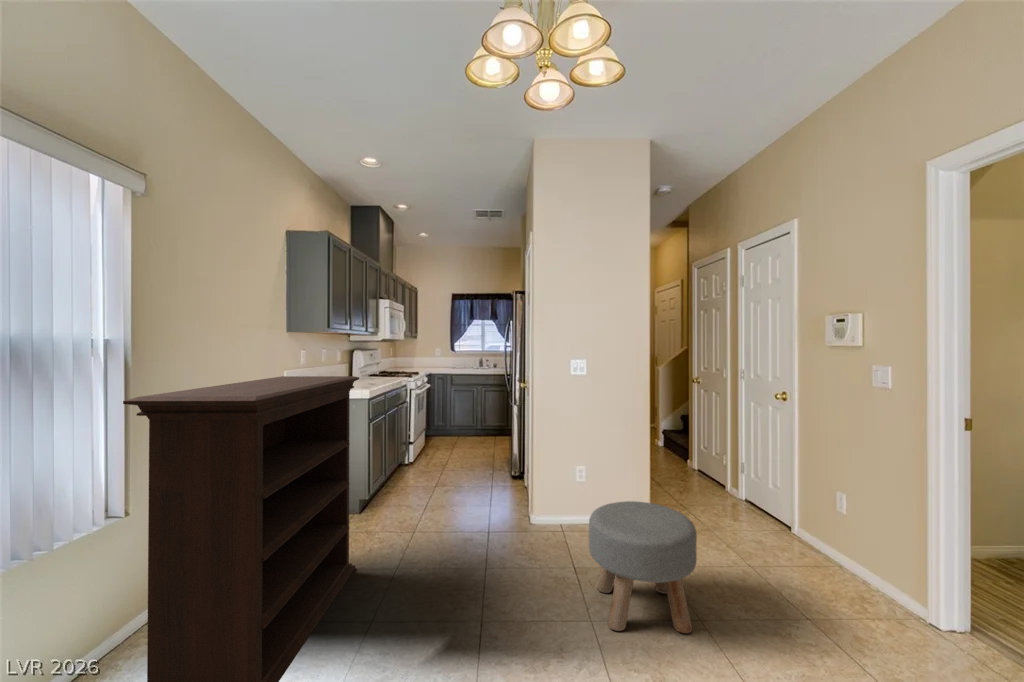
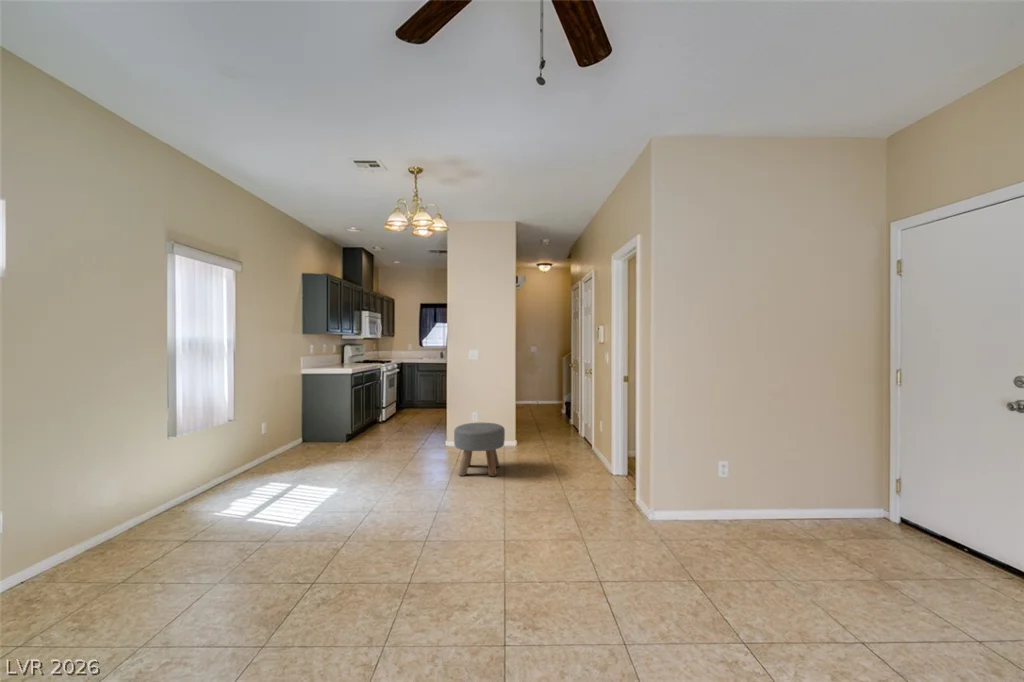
bookshelf: present [123,376,359,682] -> none [244,358,343,492]

